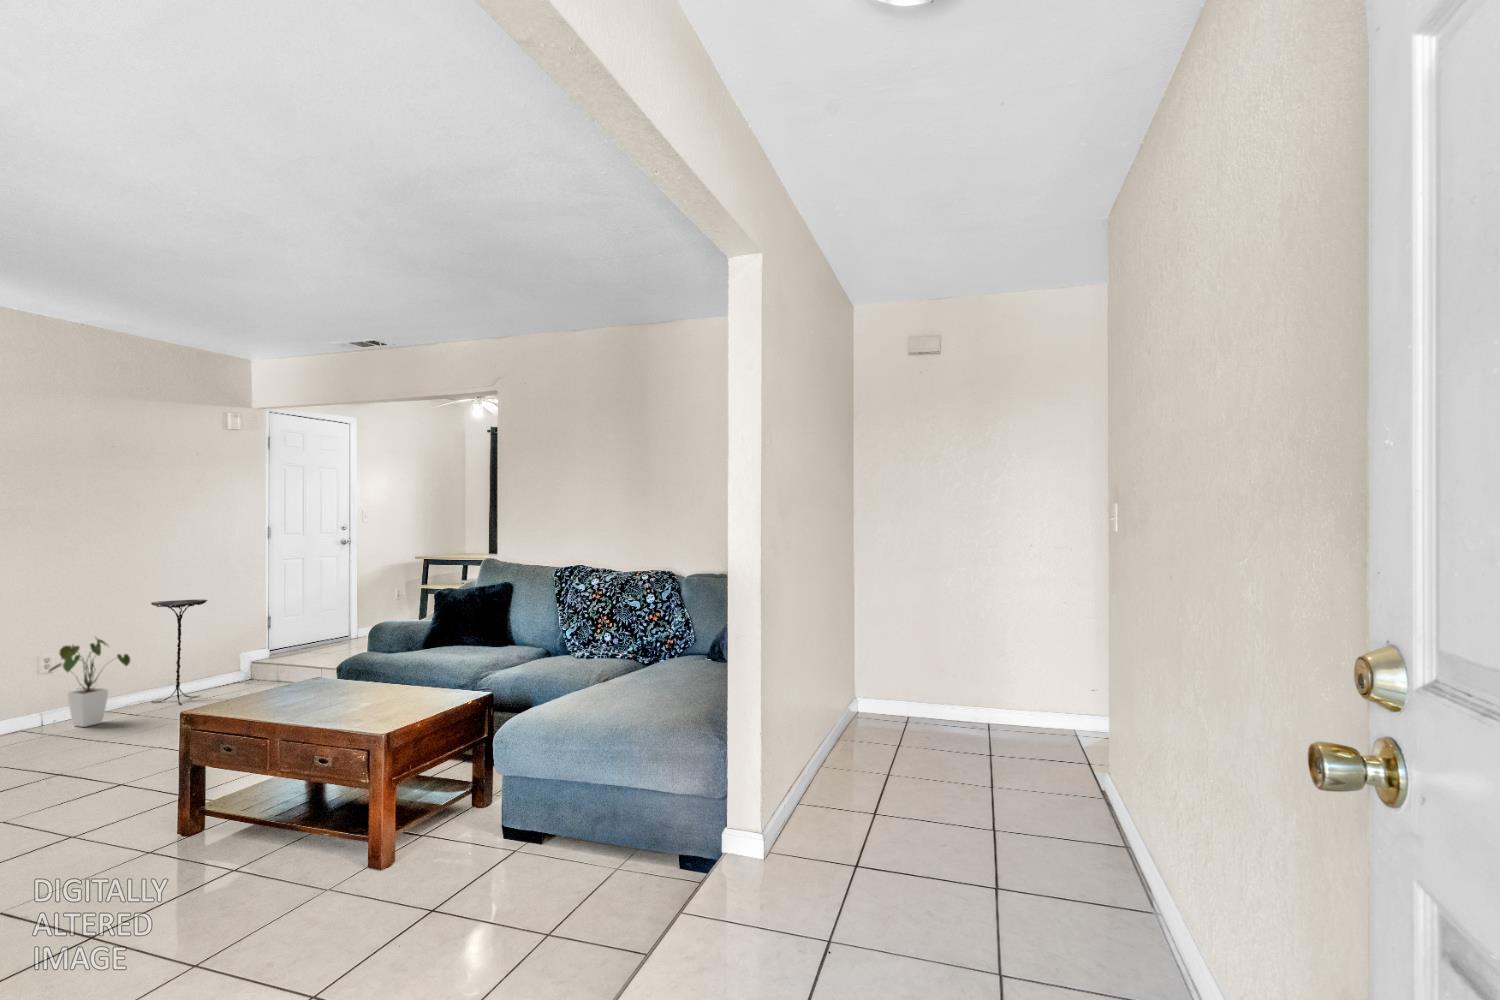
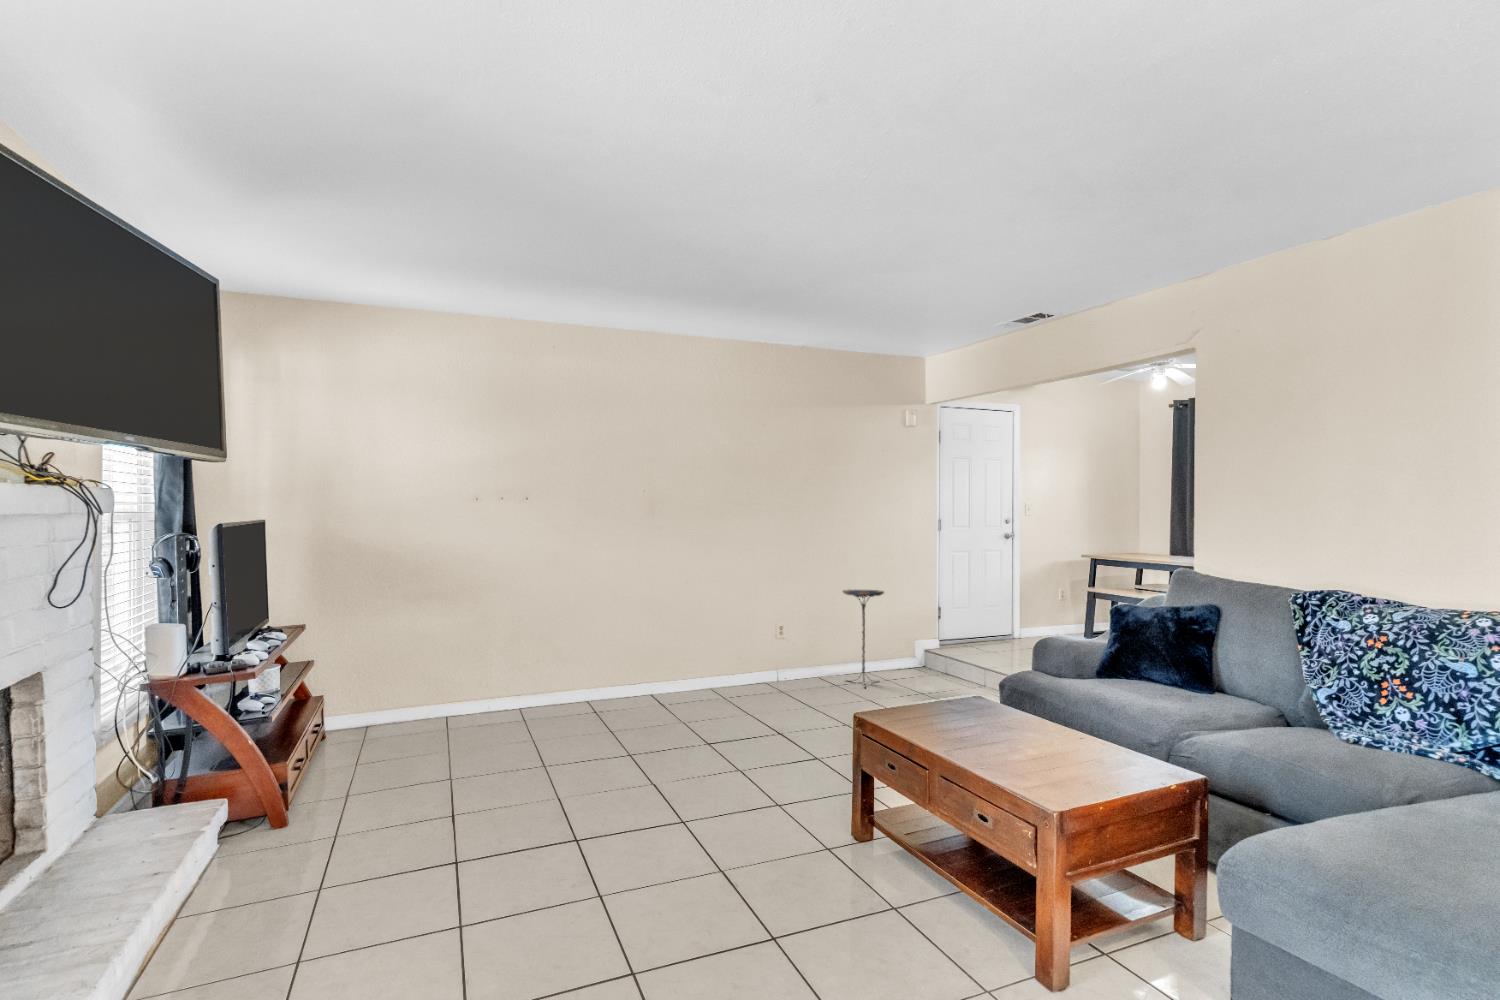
house plant: present [49,638,130,727] -> none [774,617,826,697]

